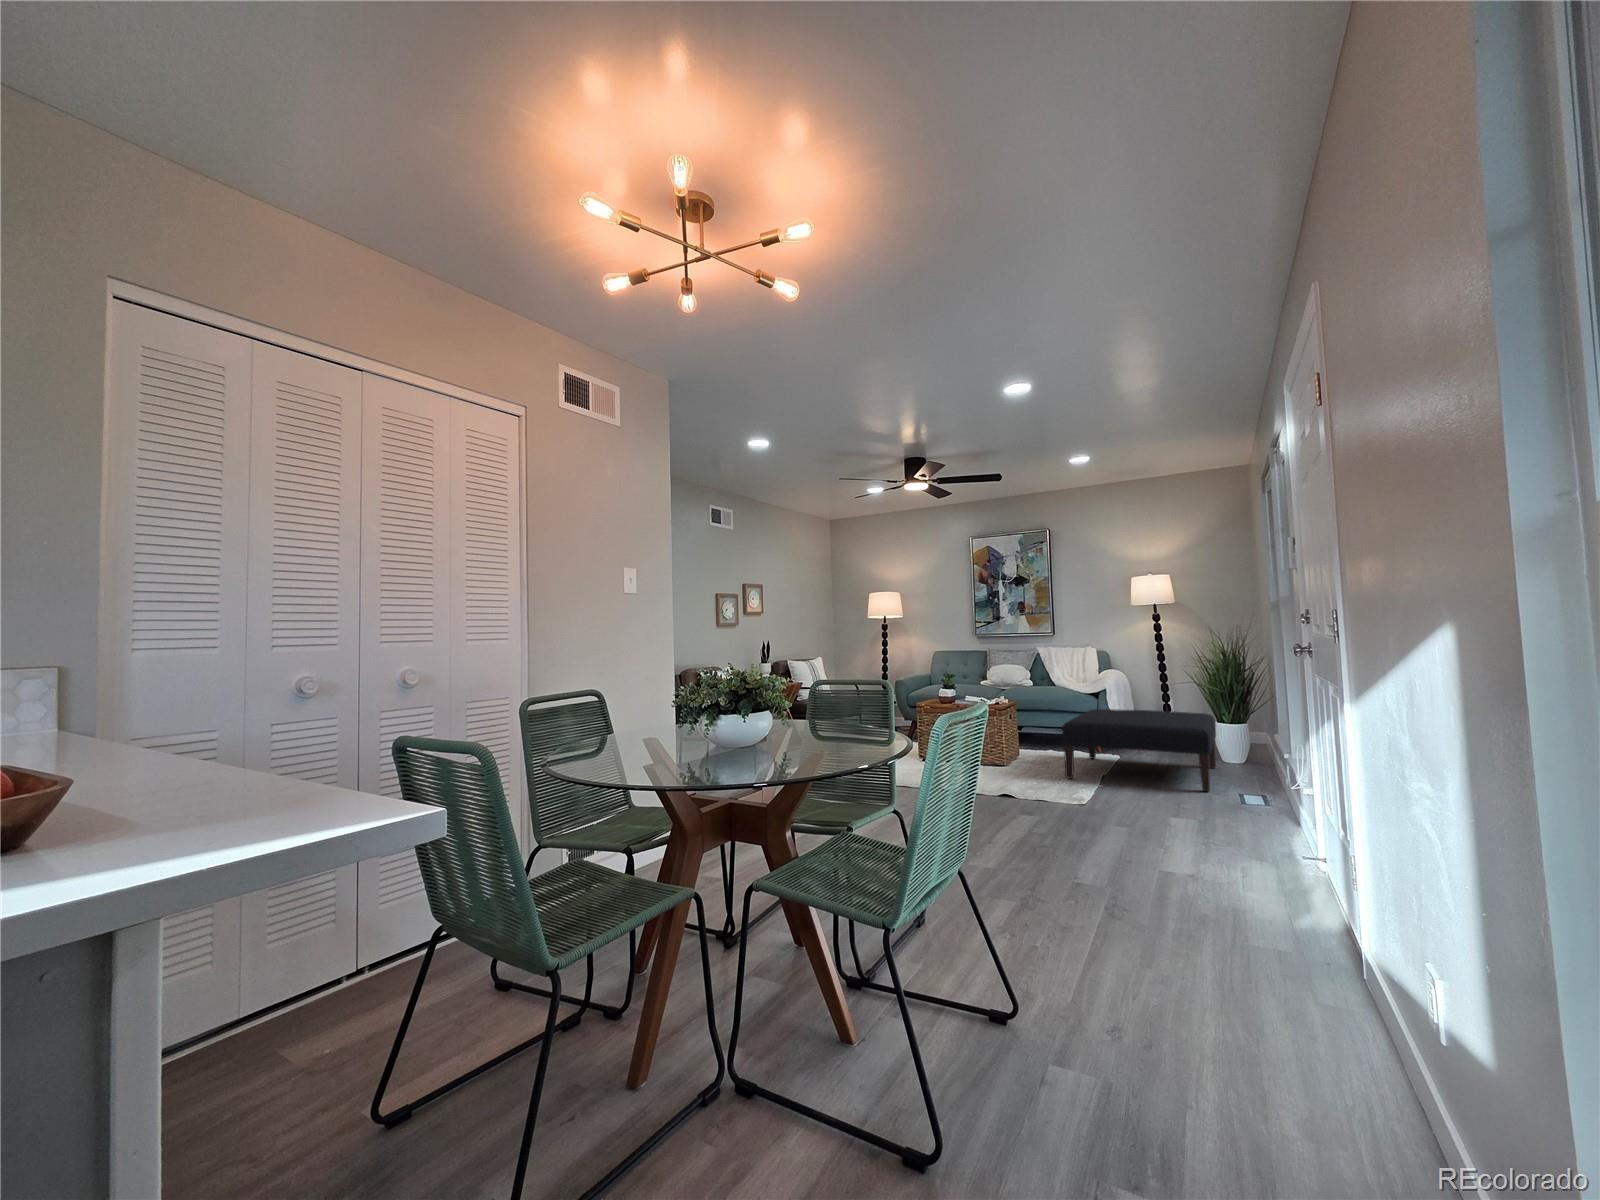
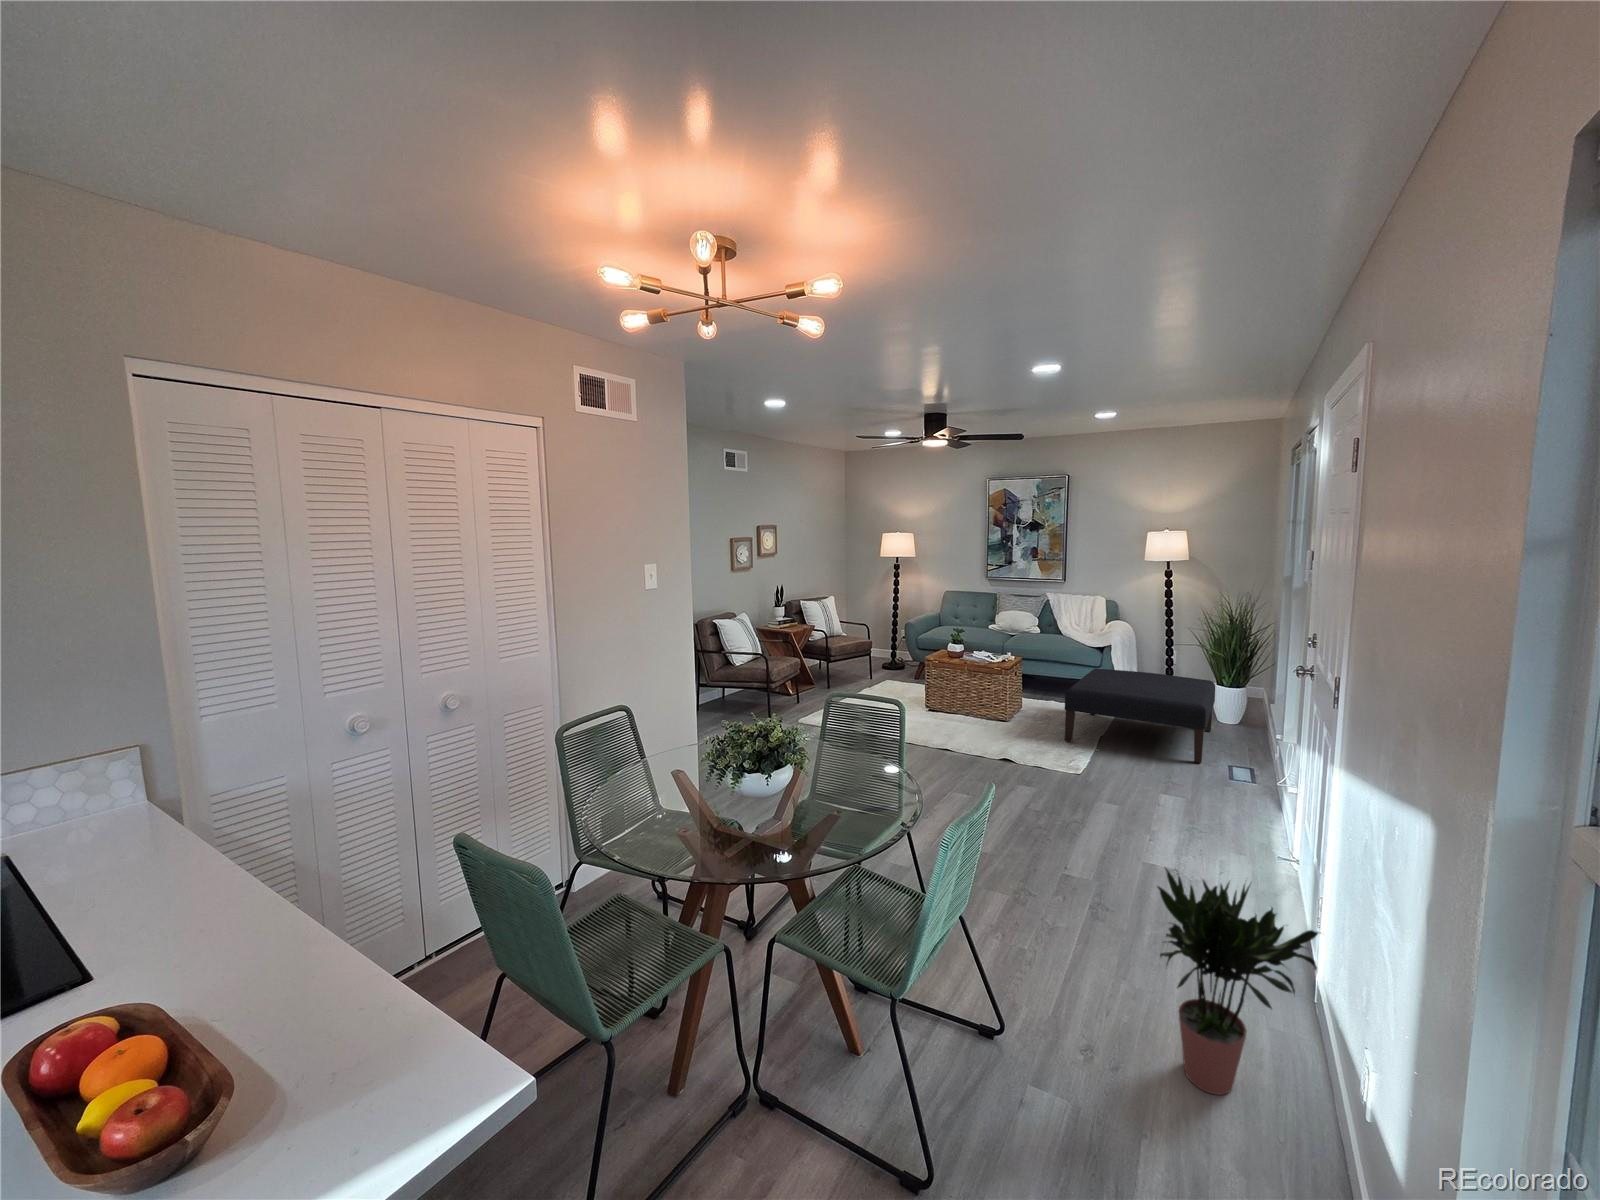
potted plant: none [1175,797,1389,1067] -> present [1158,869,1318,1095]

